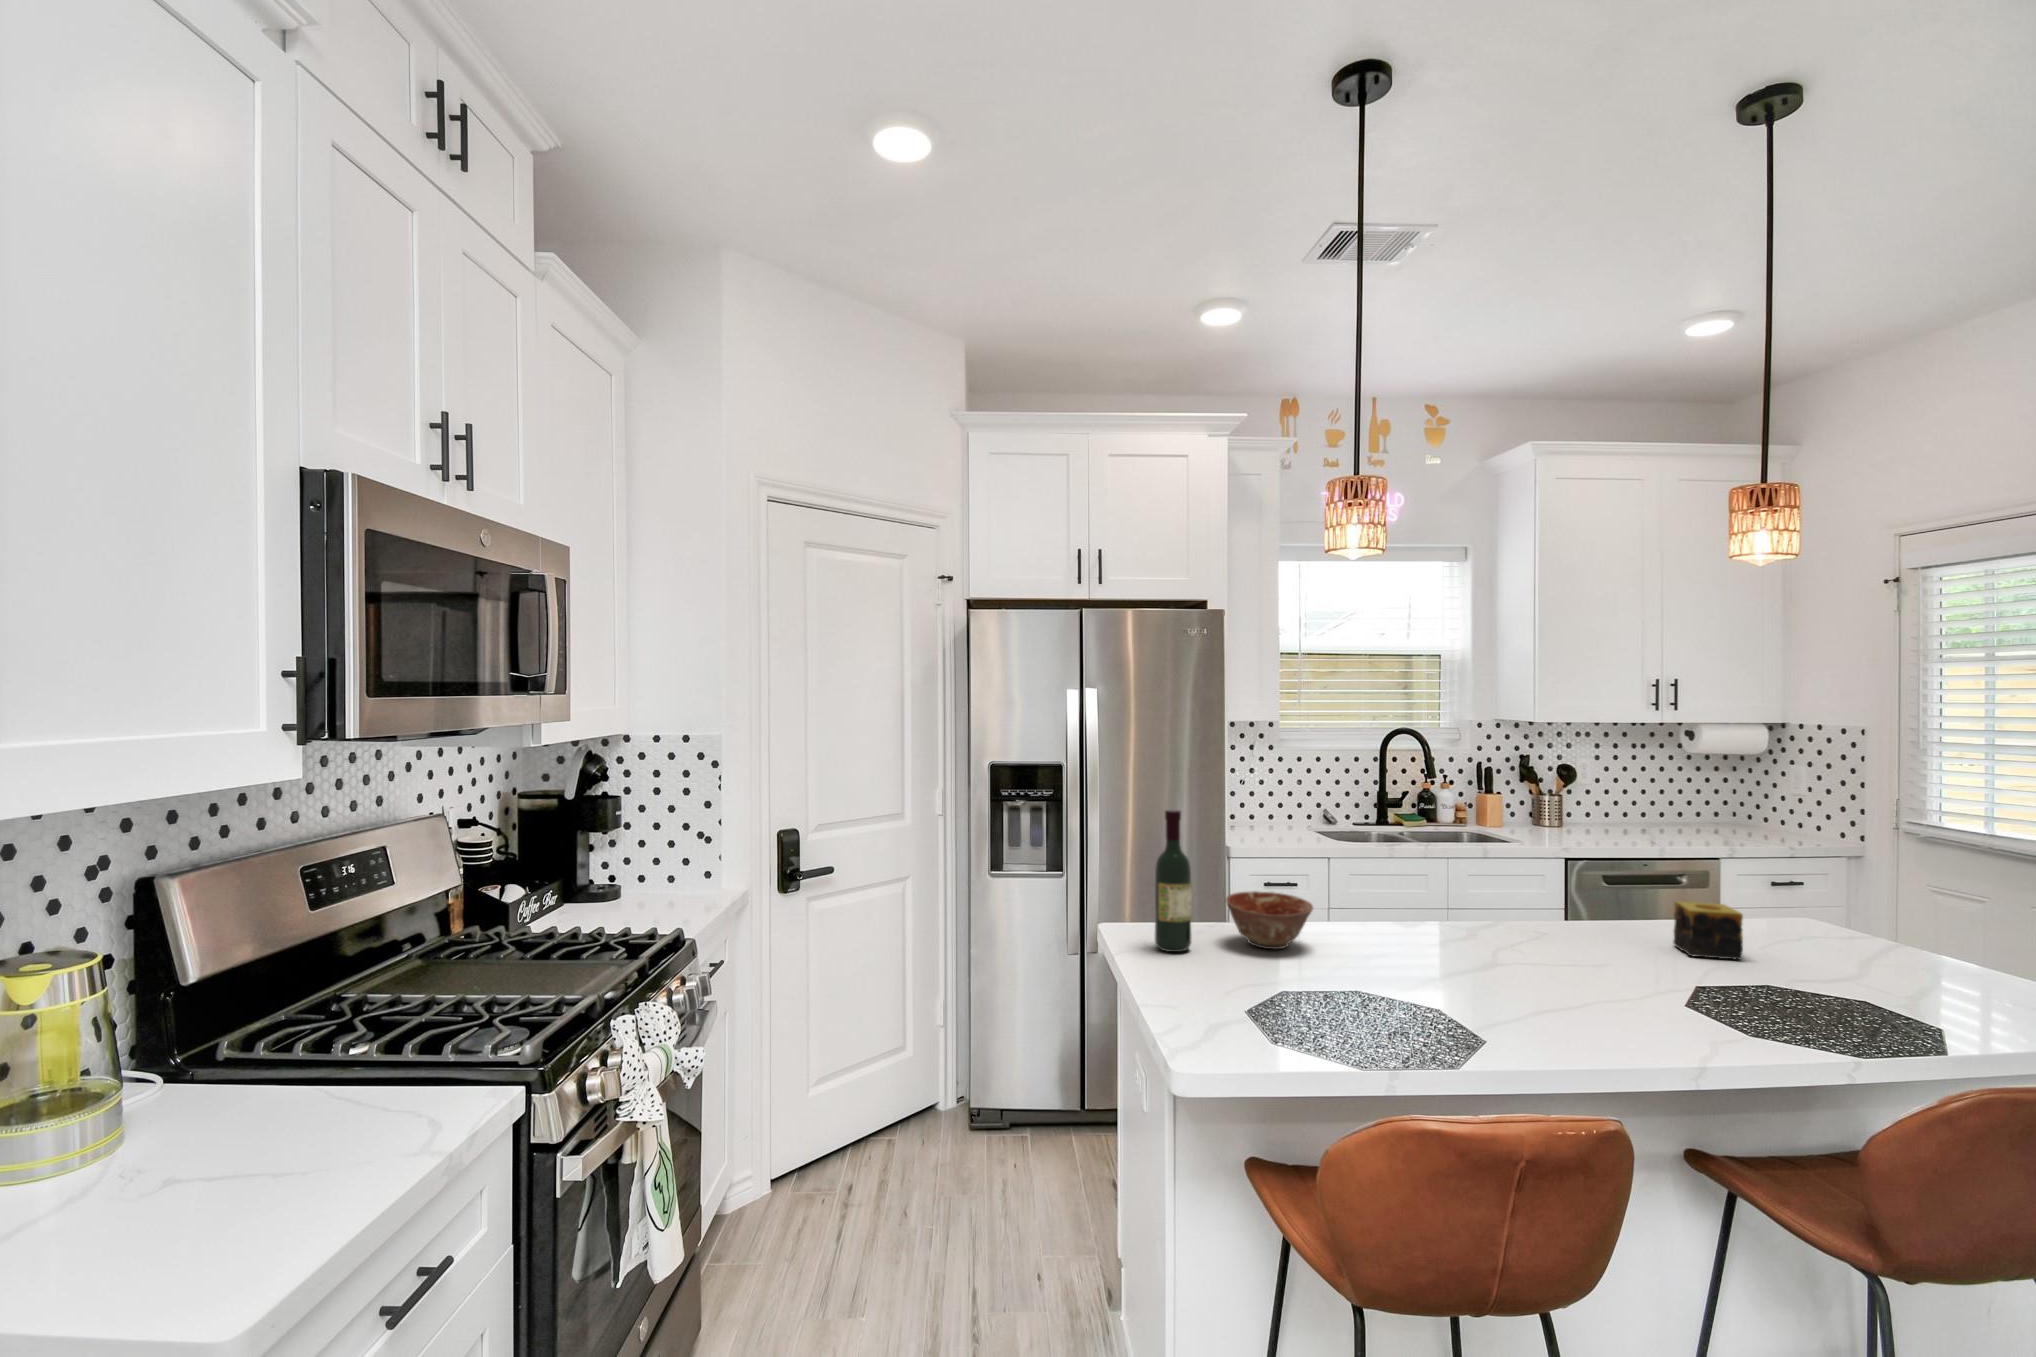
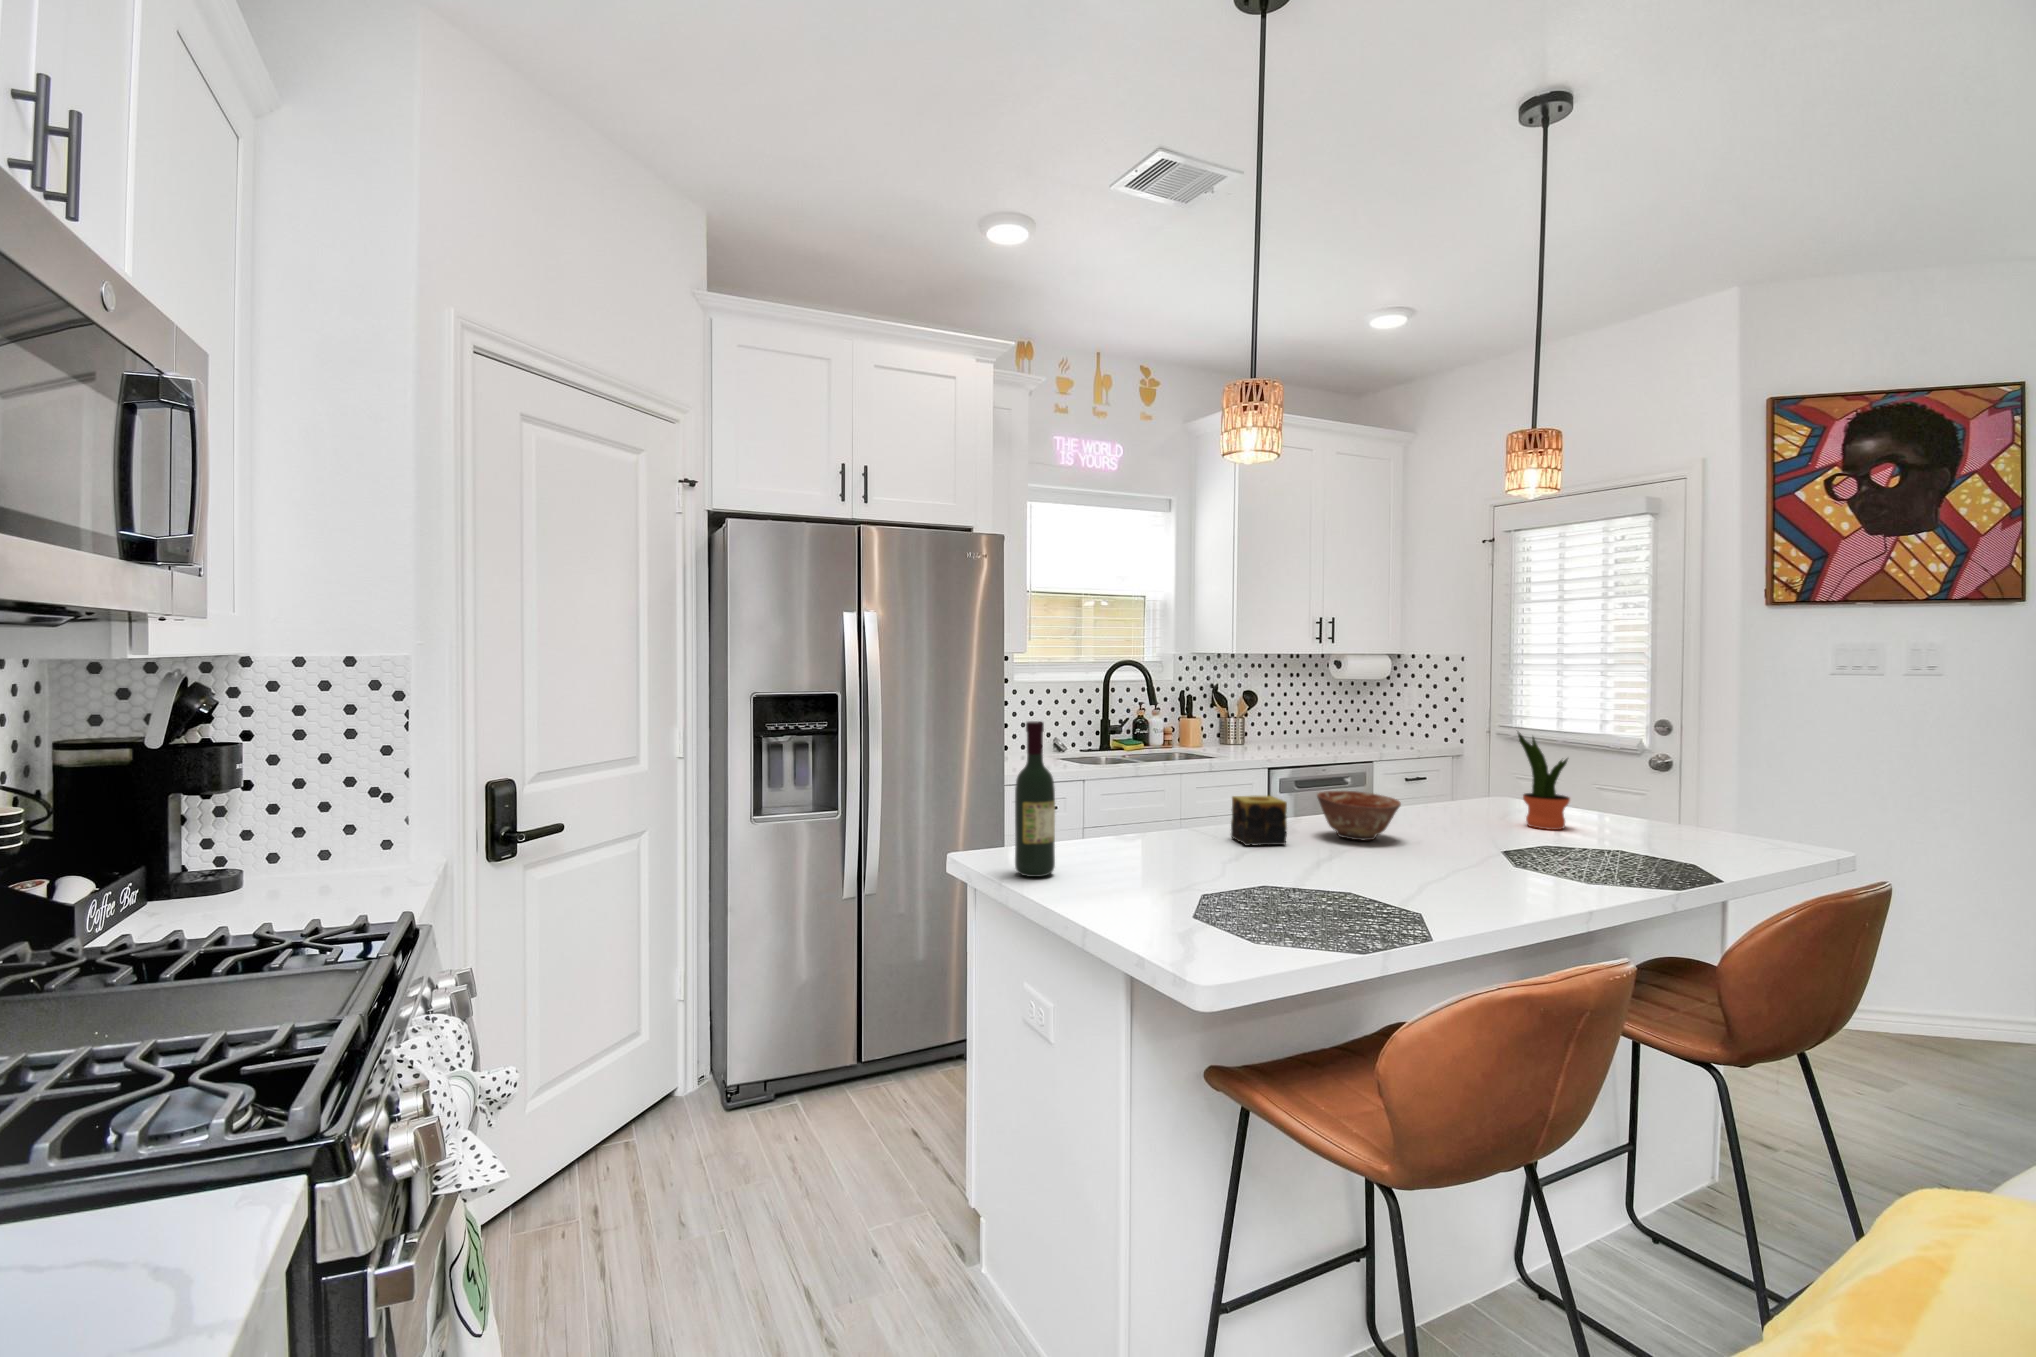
potted plant: none [1782,840,1862,962] -> present [1518,732,1570,830]
ceramic bowl: present [1226,891,1313,949] -> present [1317,791,1401,840]
candle: present [1673,901,1743,960] -> present [1231,796,1287,846]

